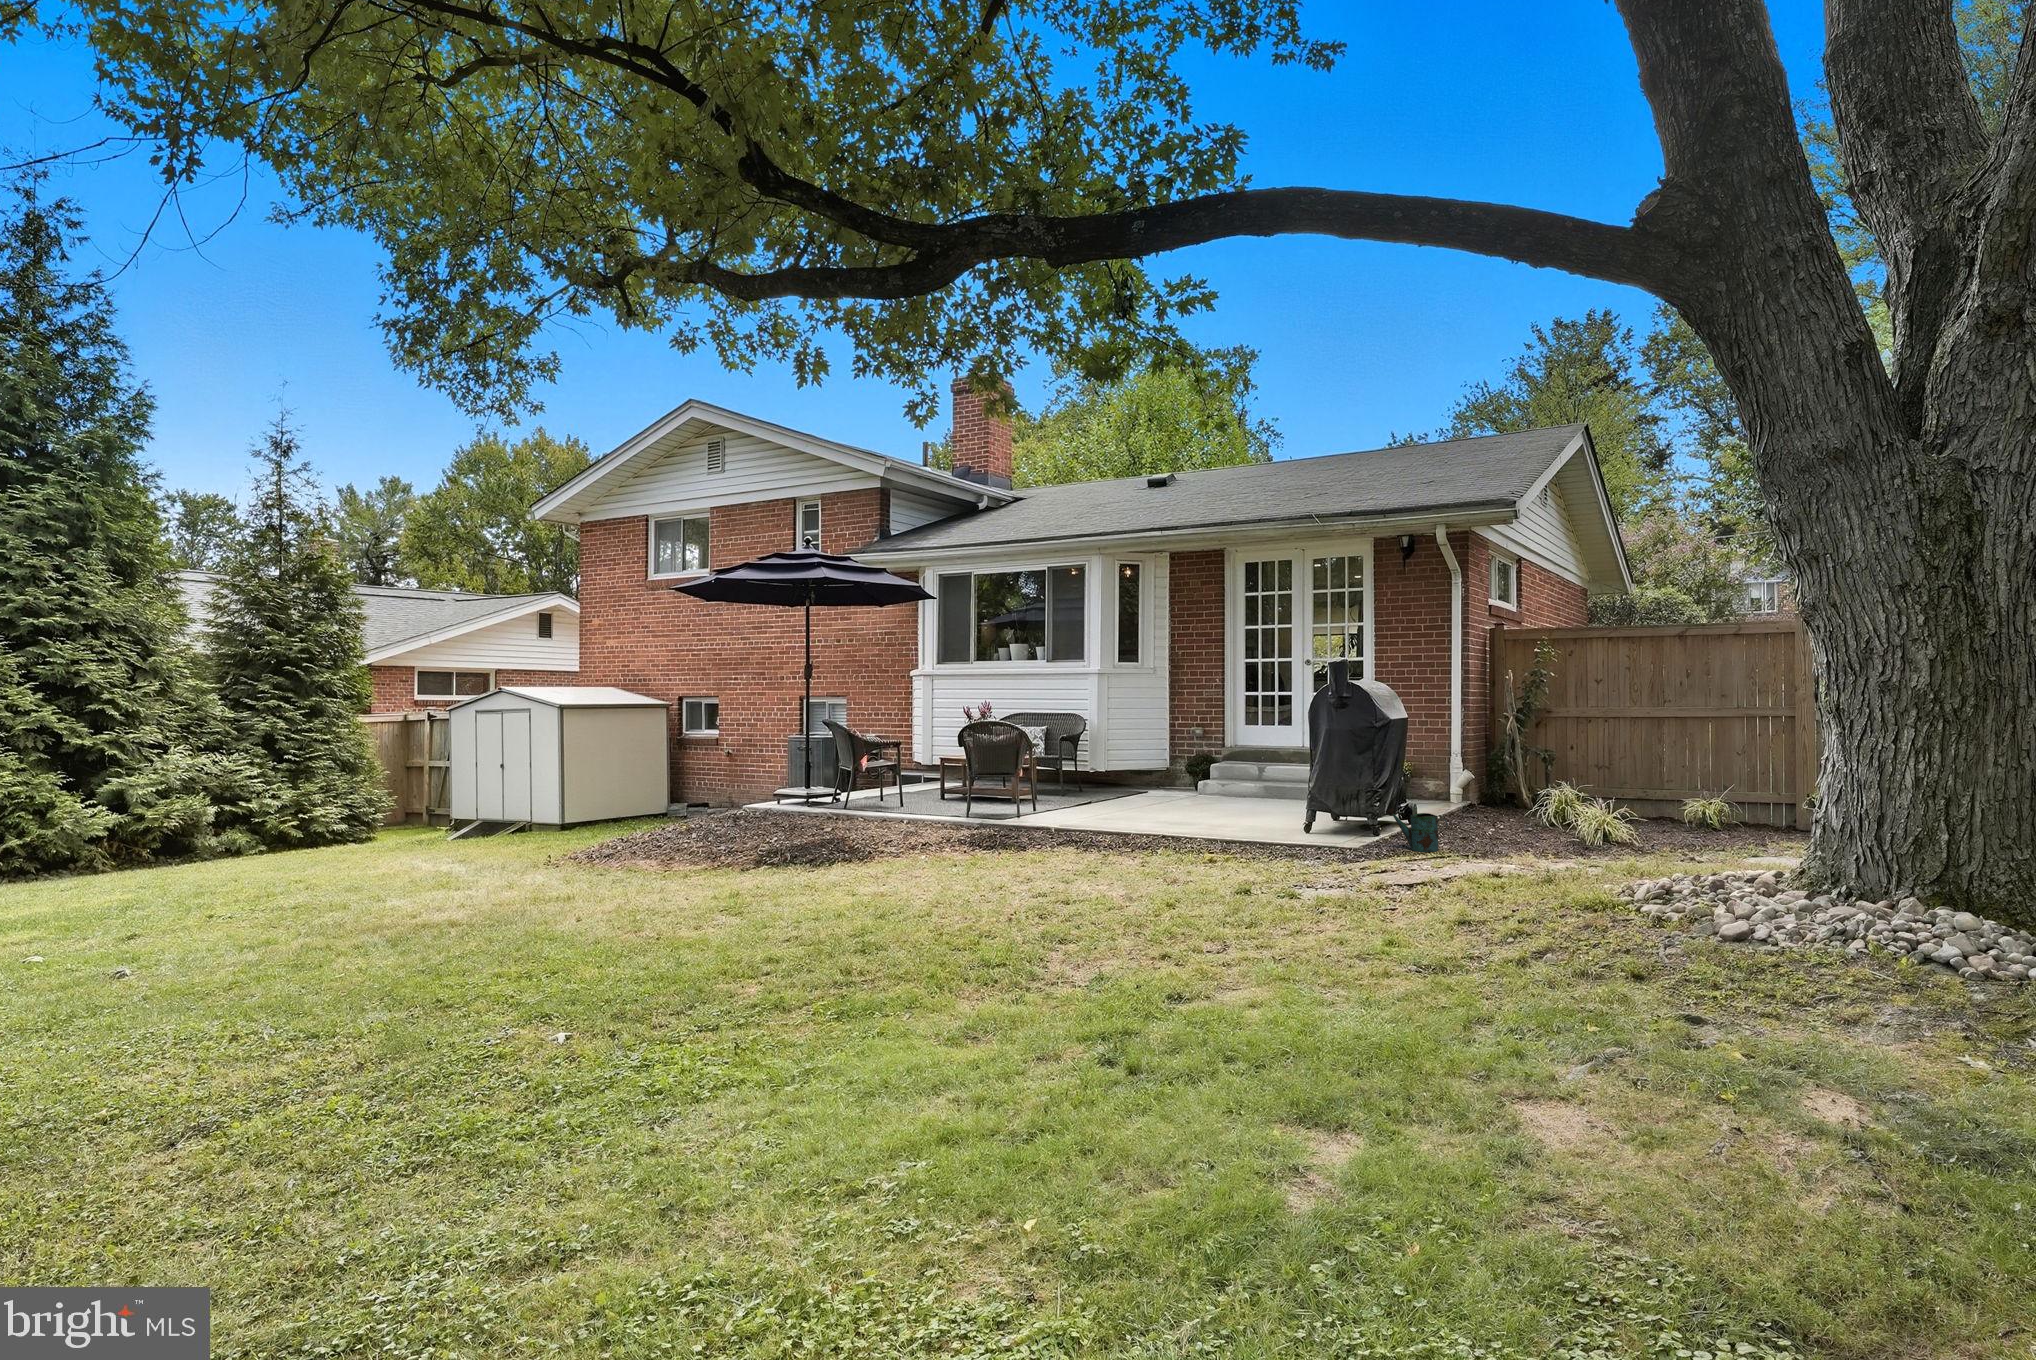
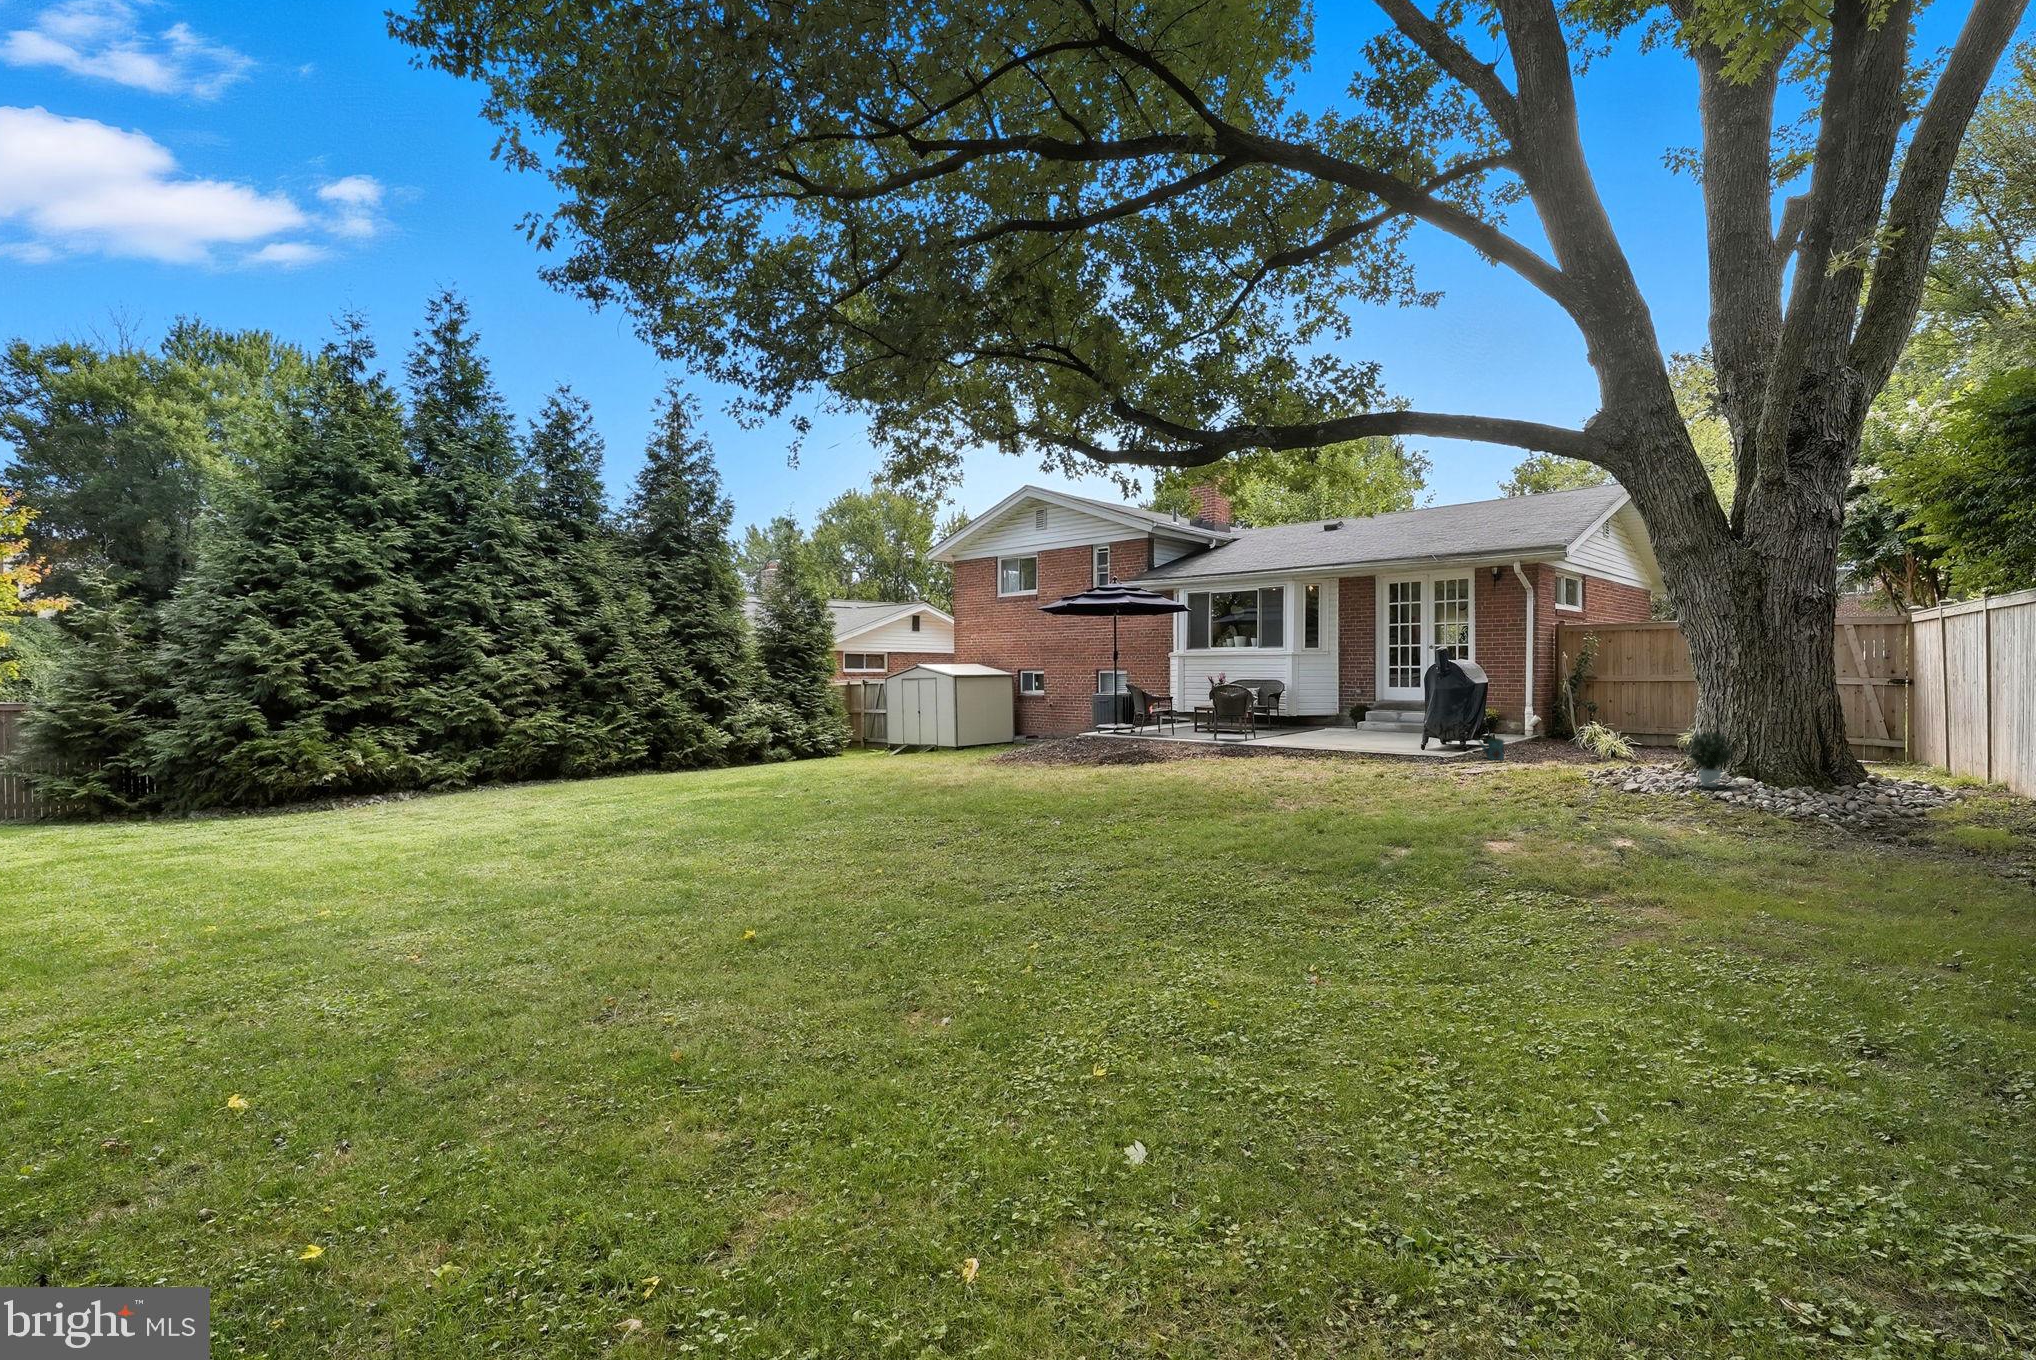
potted plant: none [1830,819,1933,936] -> present [1686,733,1733,787]

